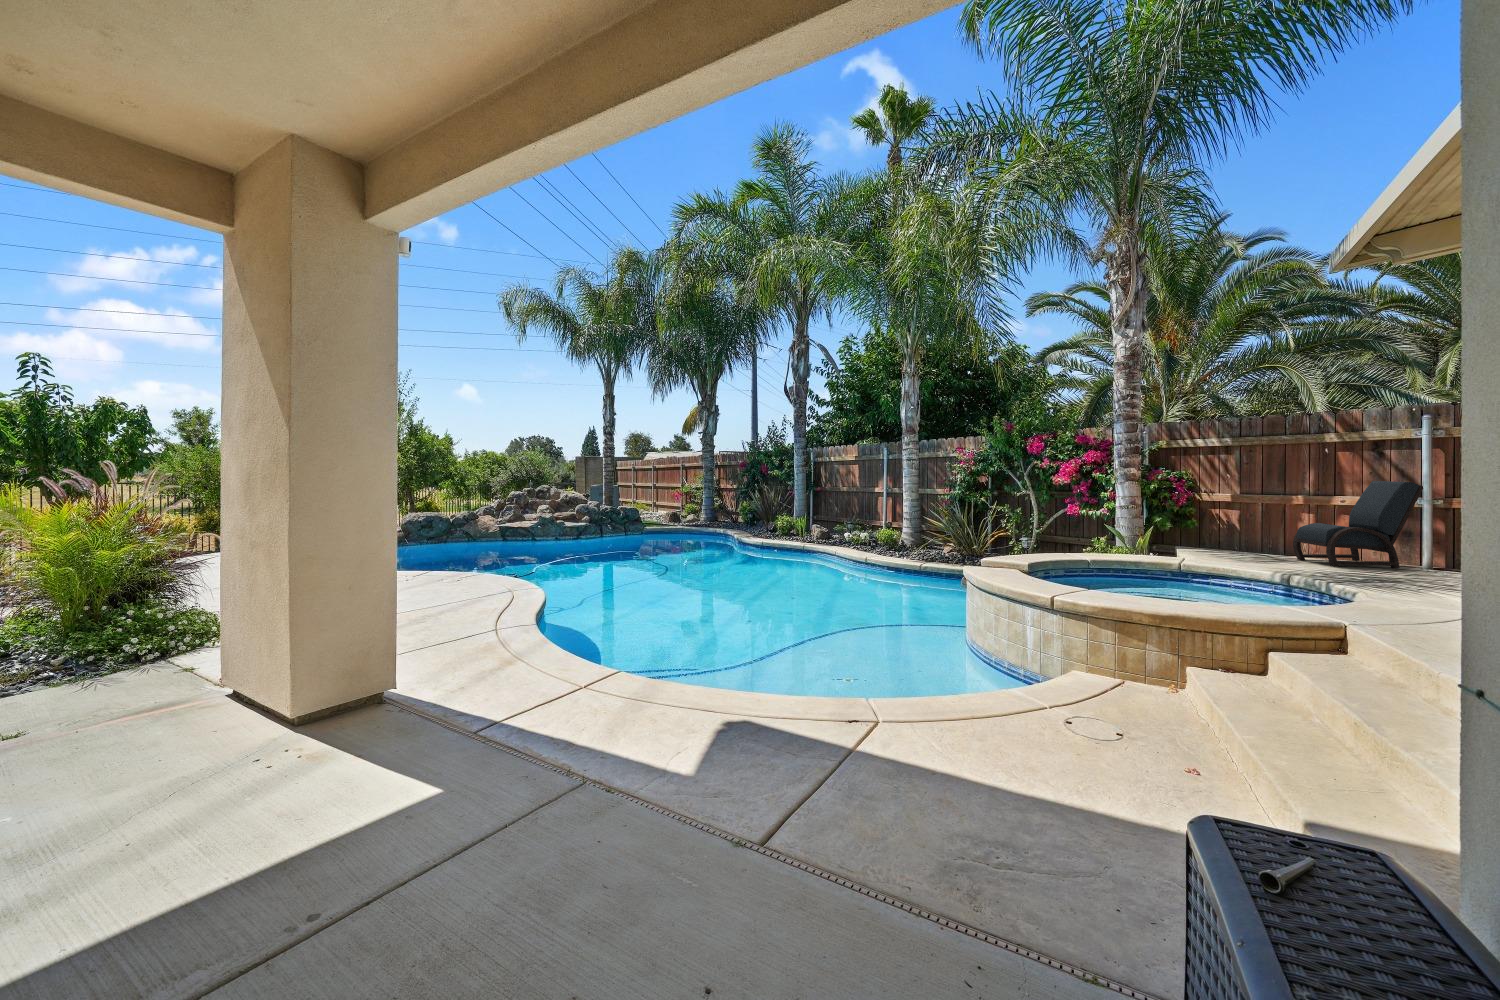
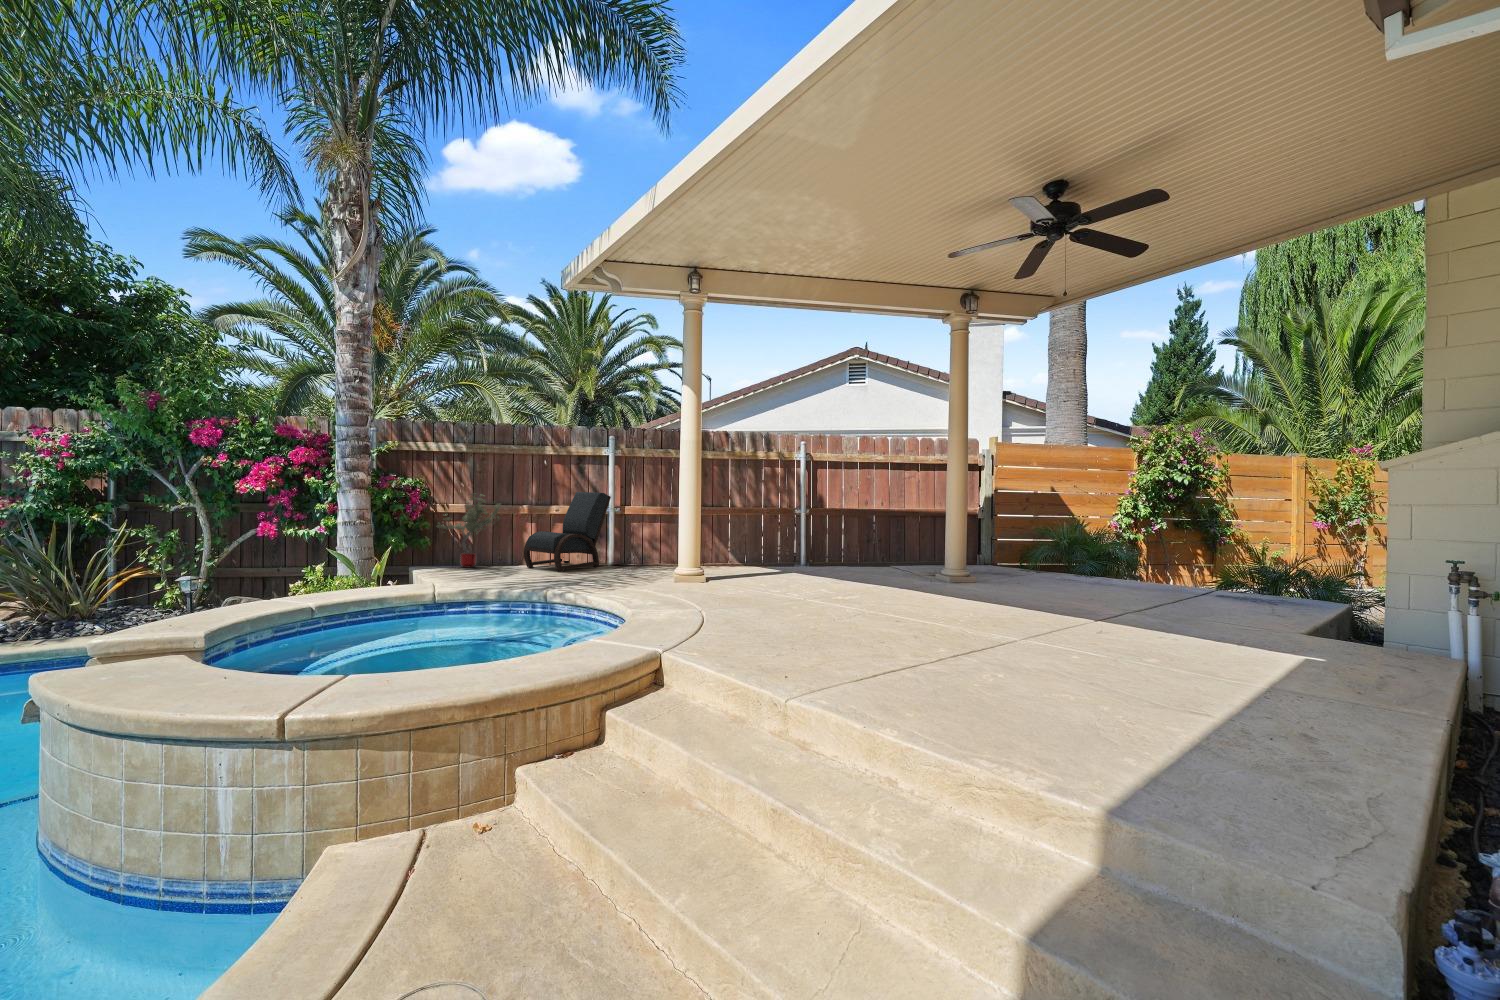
potted tree: none [1199,483,1269,553] -> present [438,493,500,568]

